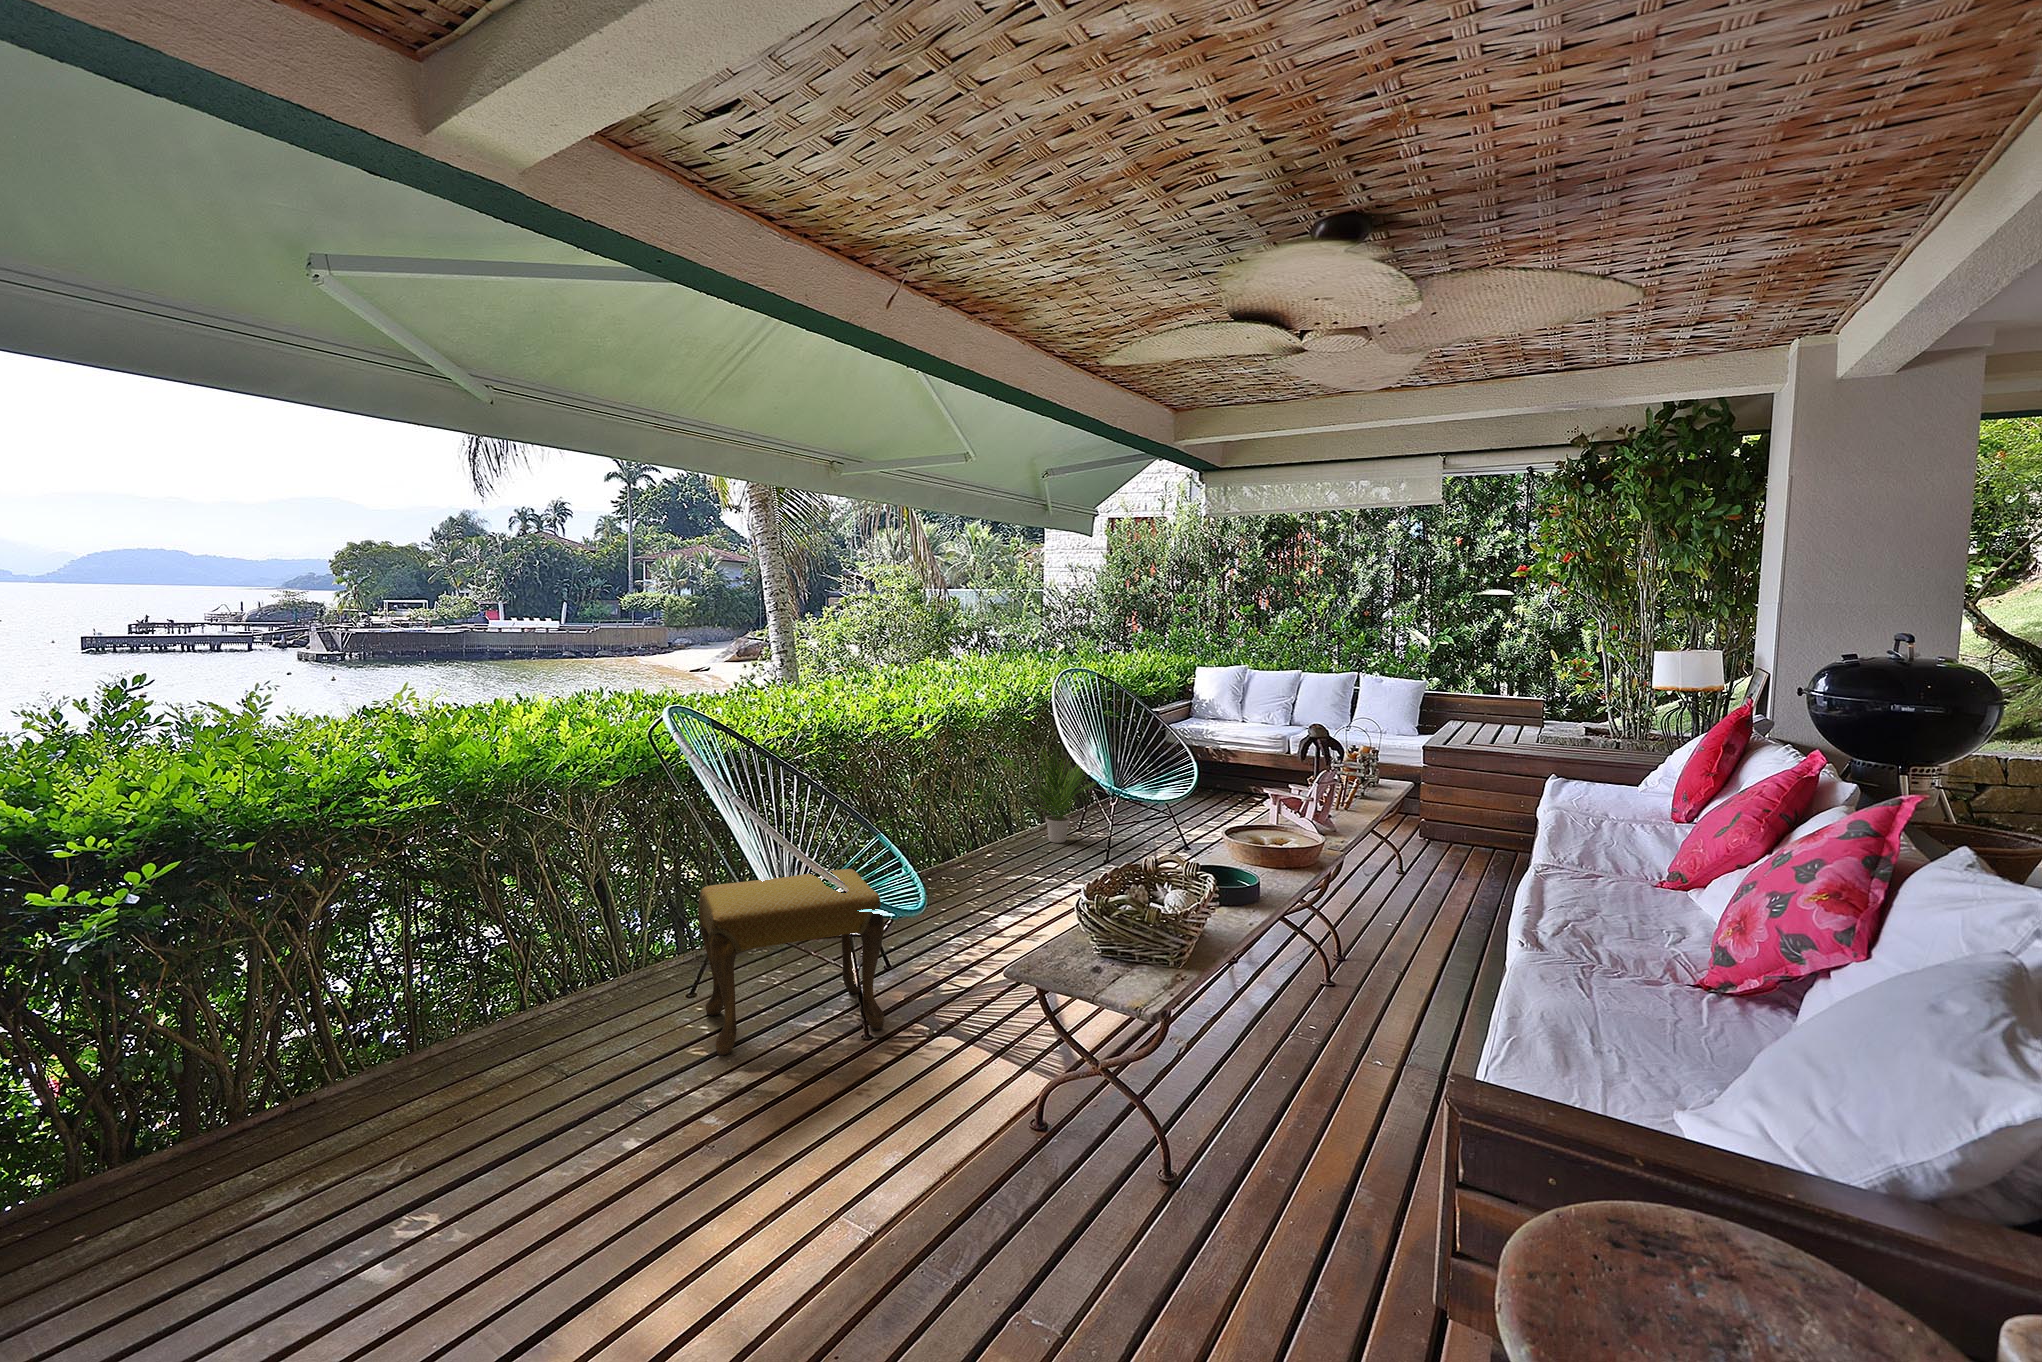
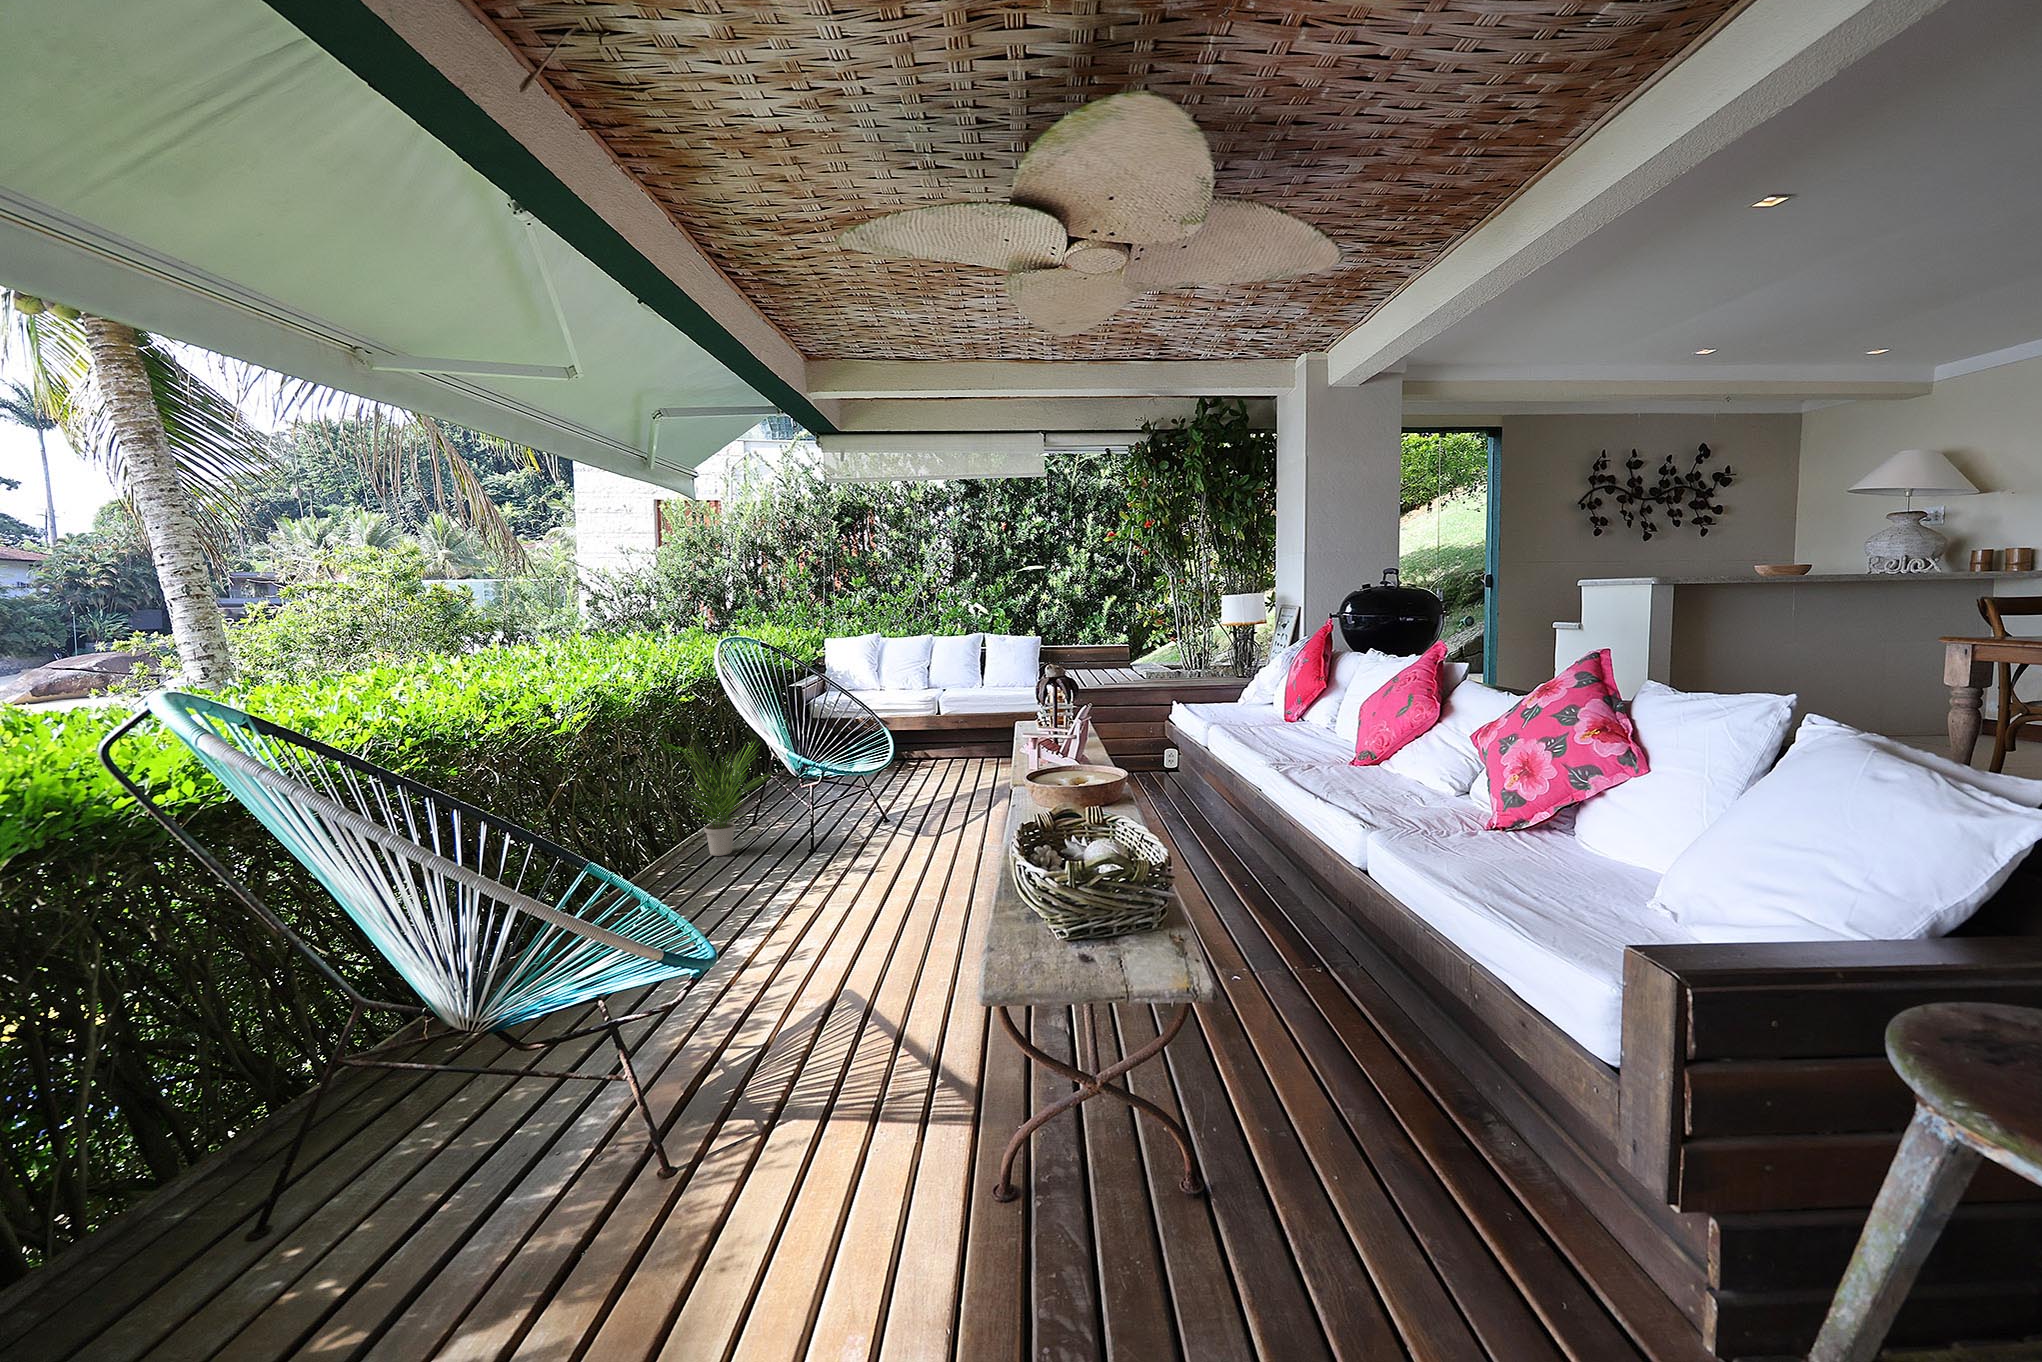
footstool: present [698,869,884,1056] -> none [303,929,684,1312]

